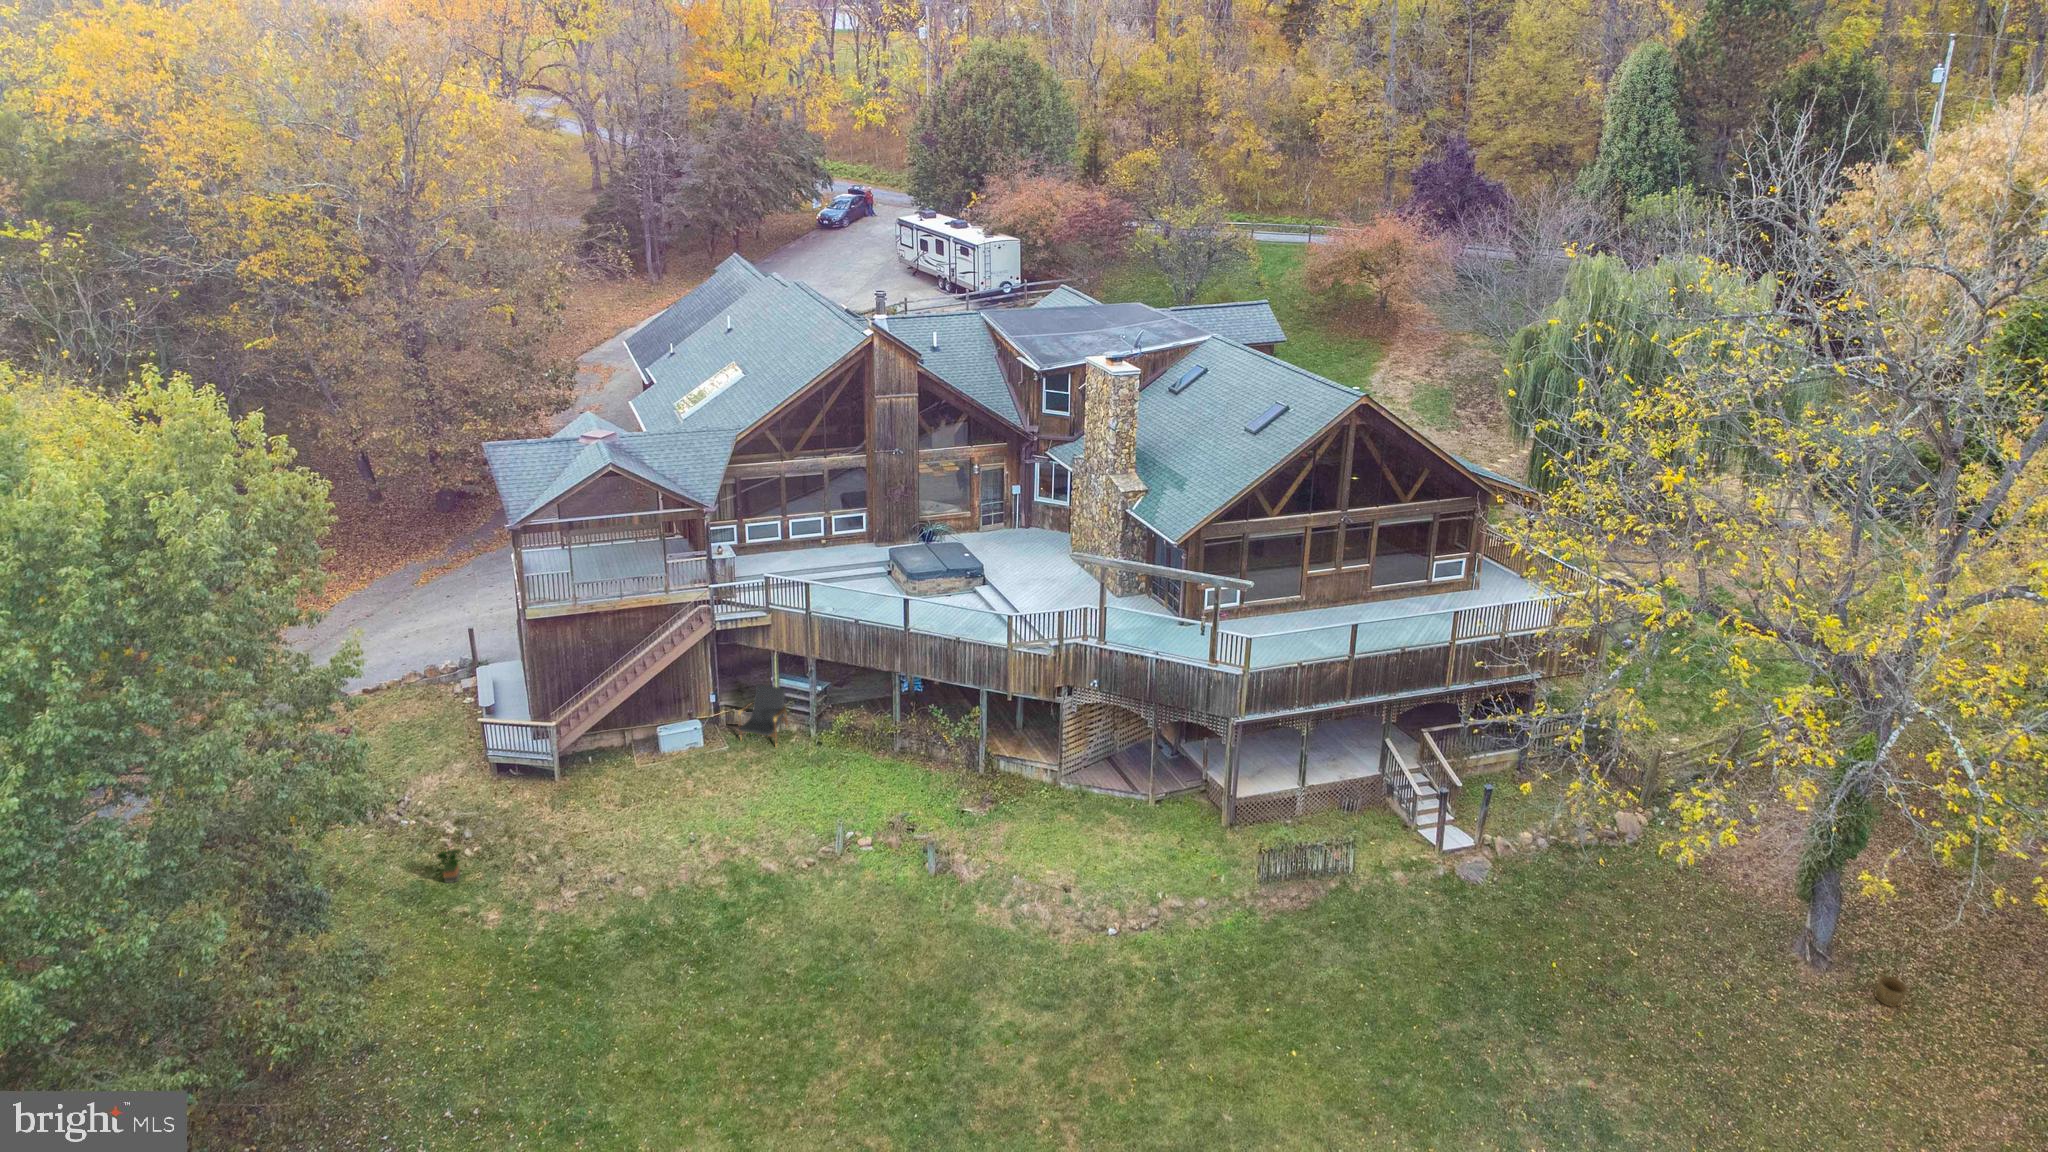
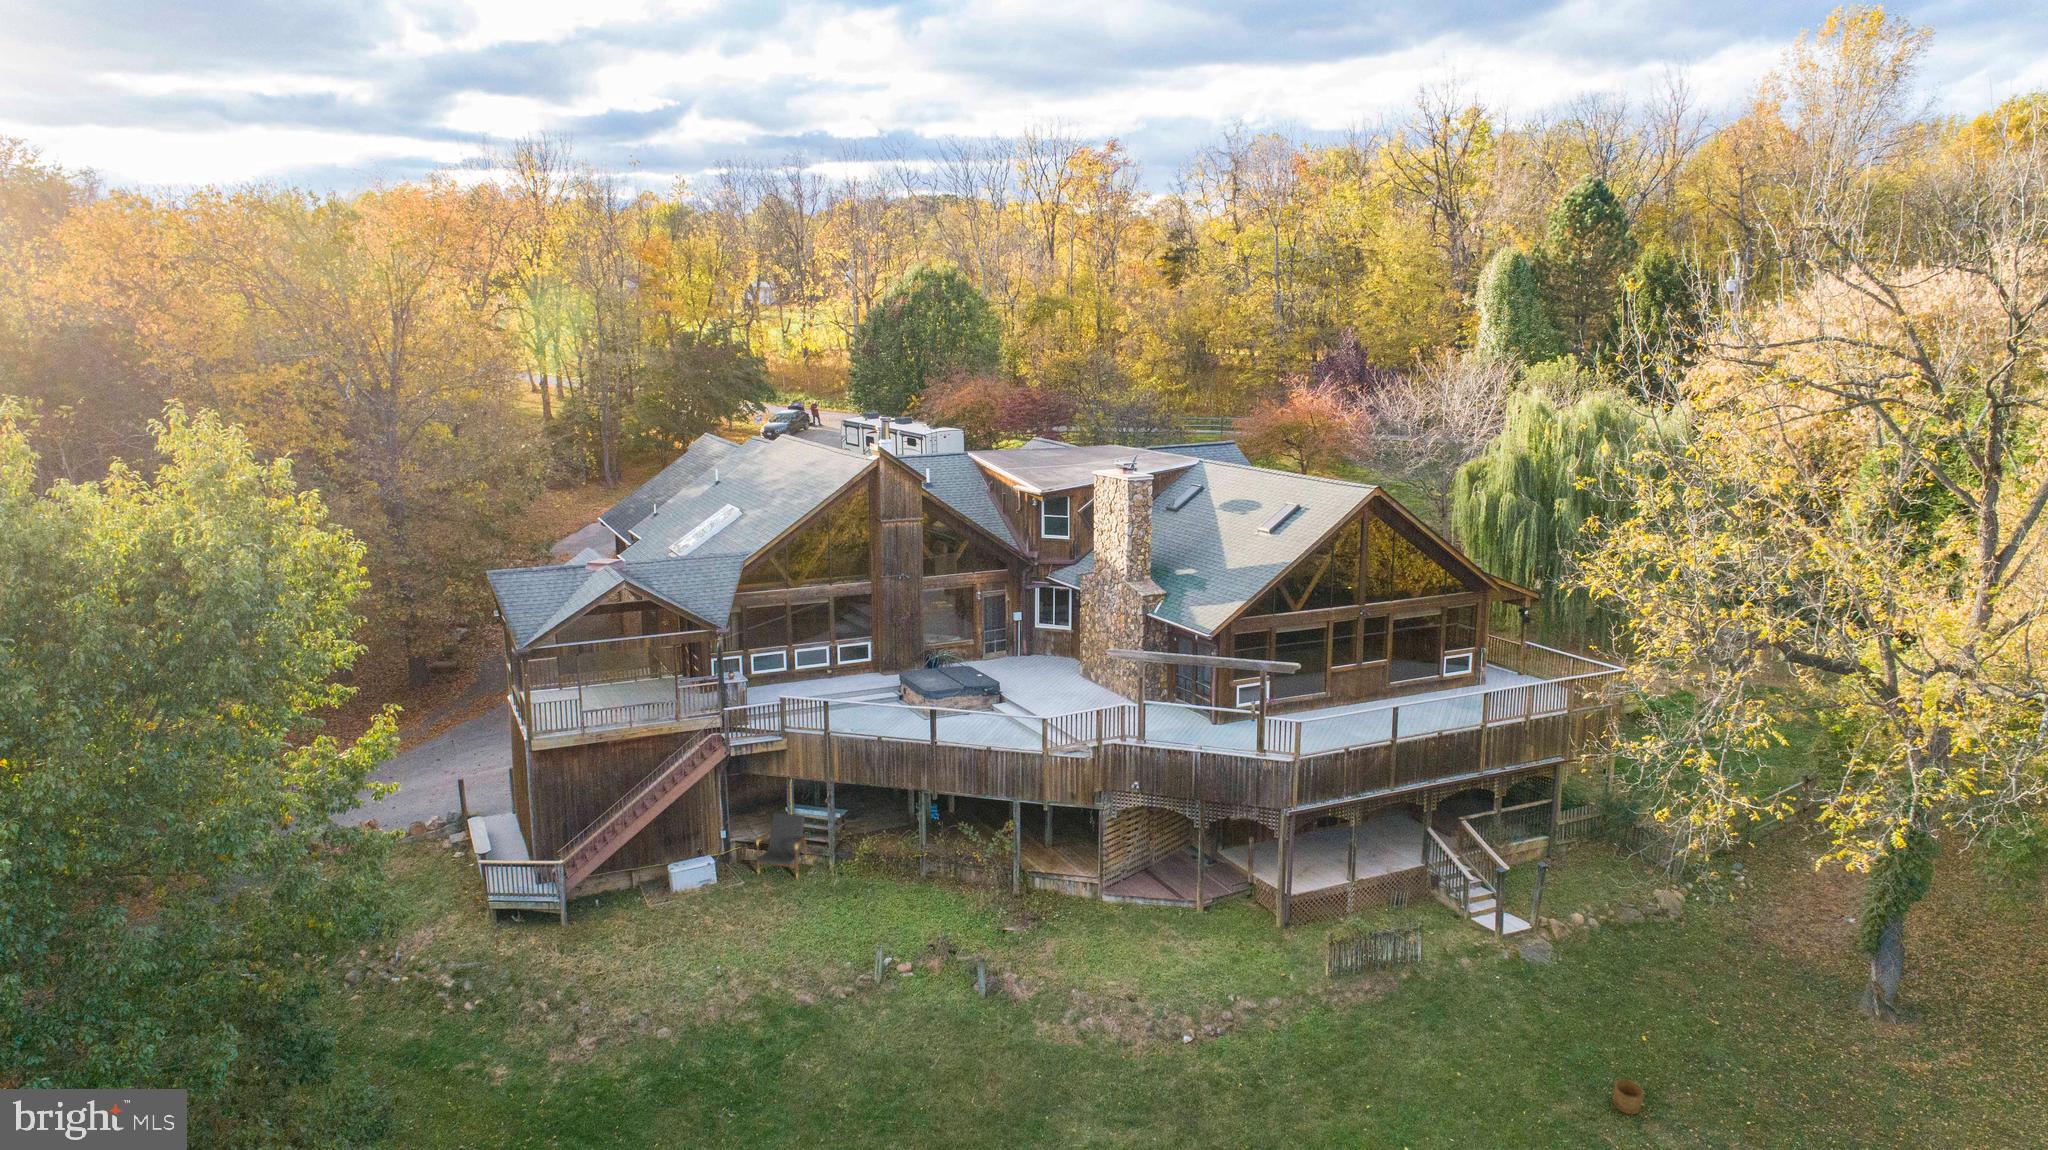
potted tree: present [437,849,460,883] -> none [438,997,466,1038]
wooden bucket: present [1874,976,1908,1007] -> present [1613,1079,1644,1115]

